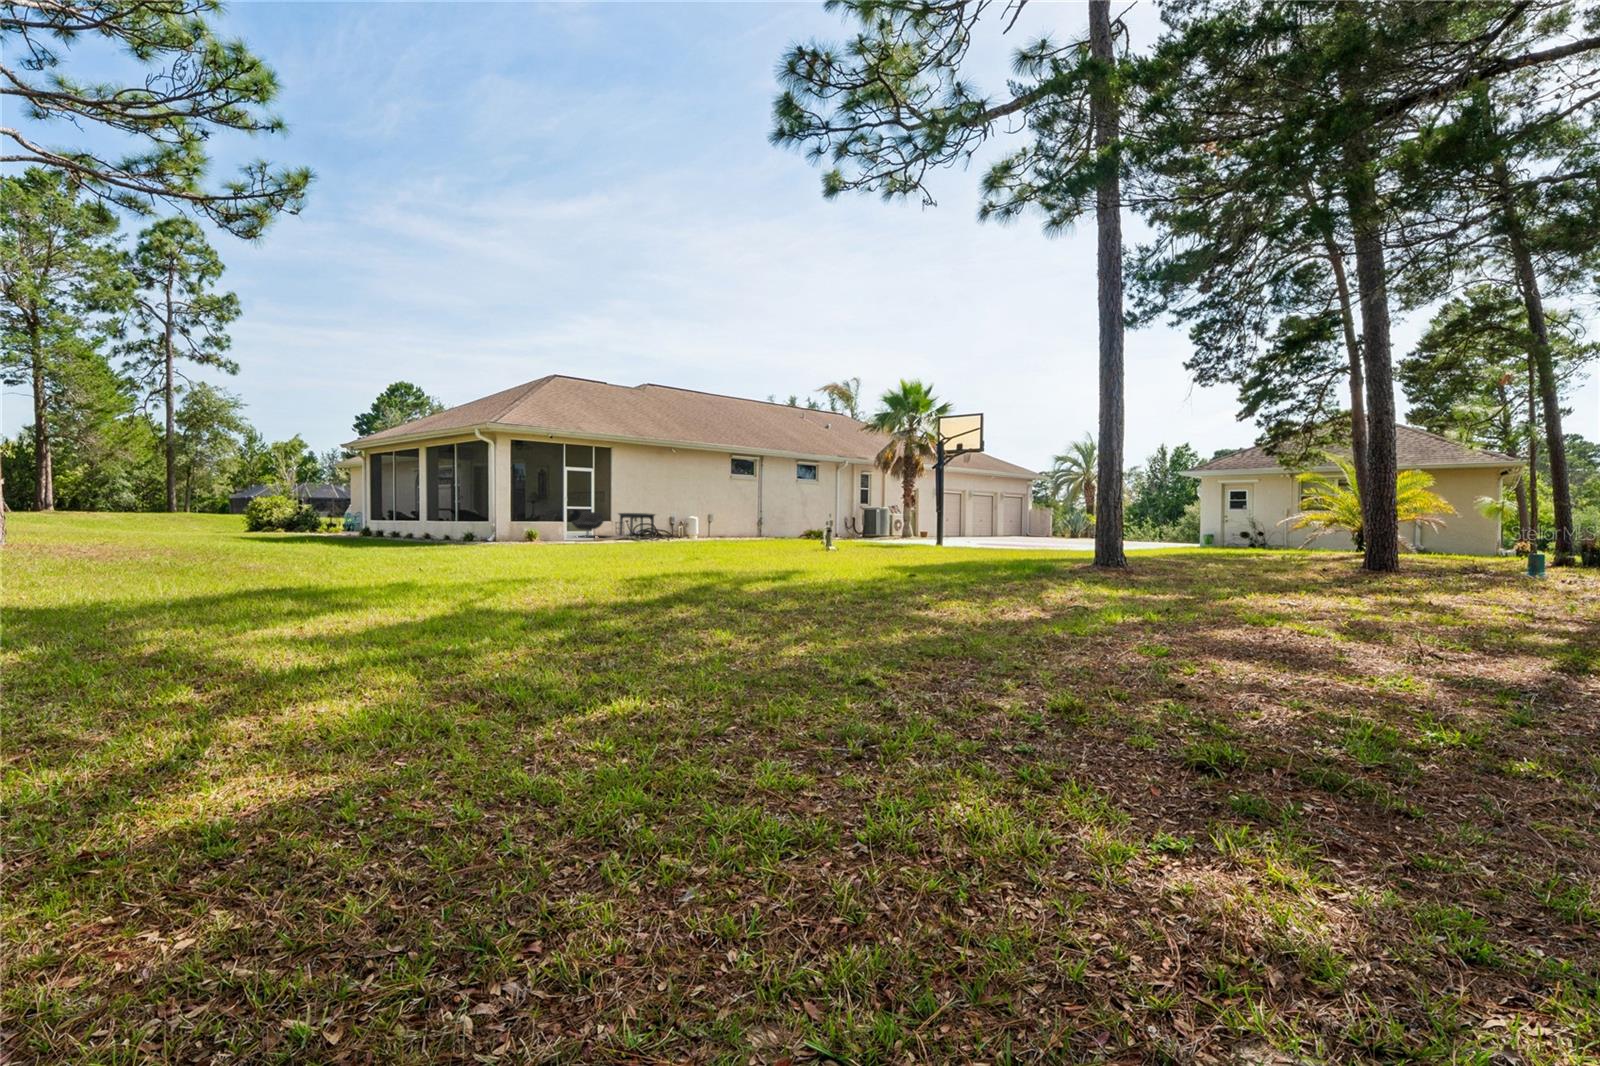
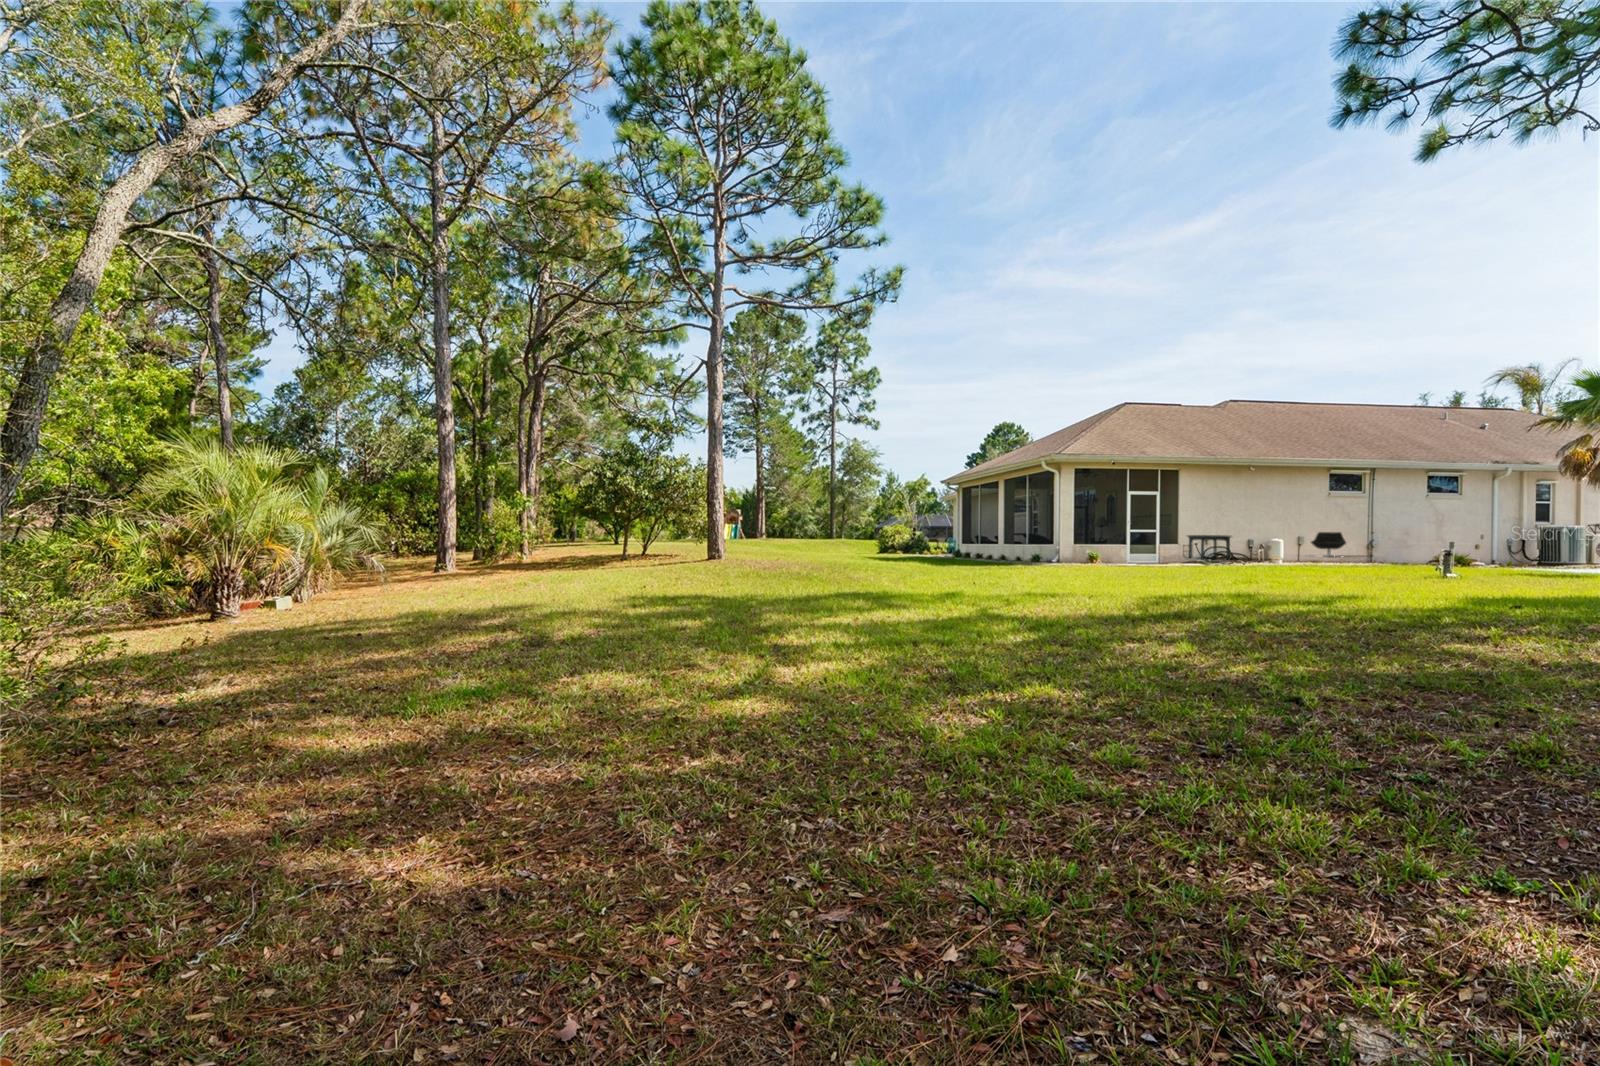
lounge chair: present [572,512,603,537] -> present [1311,532,1346,556]

